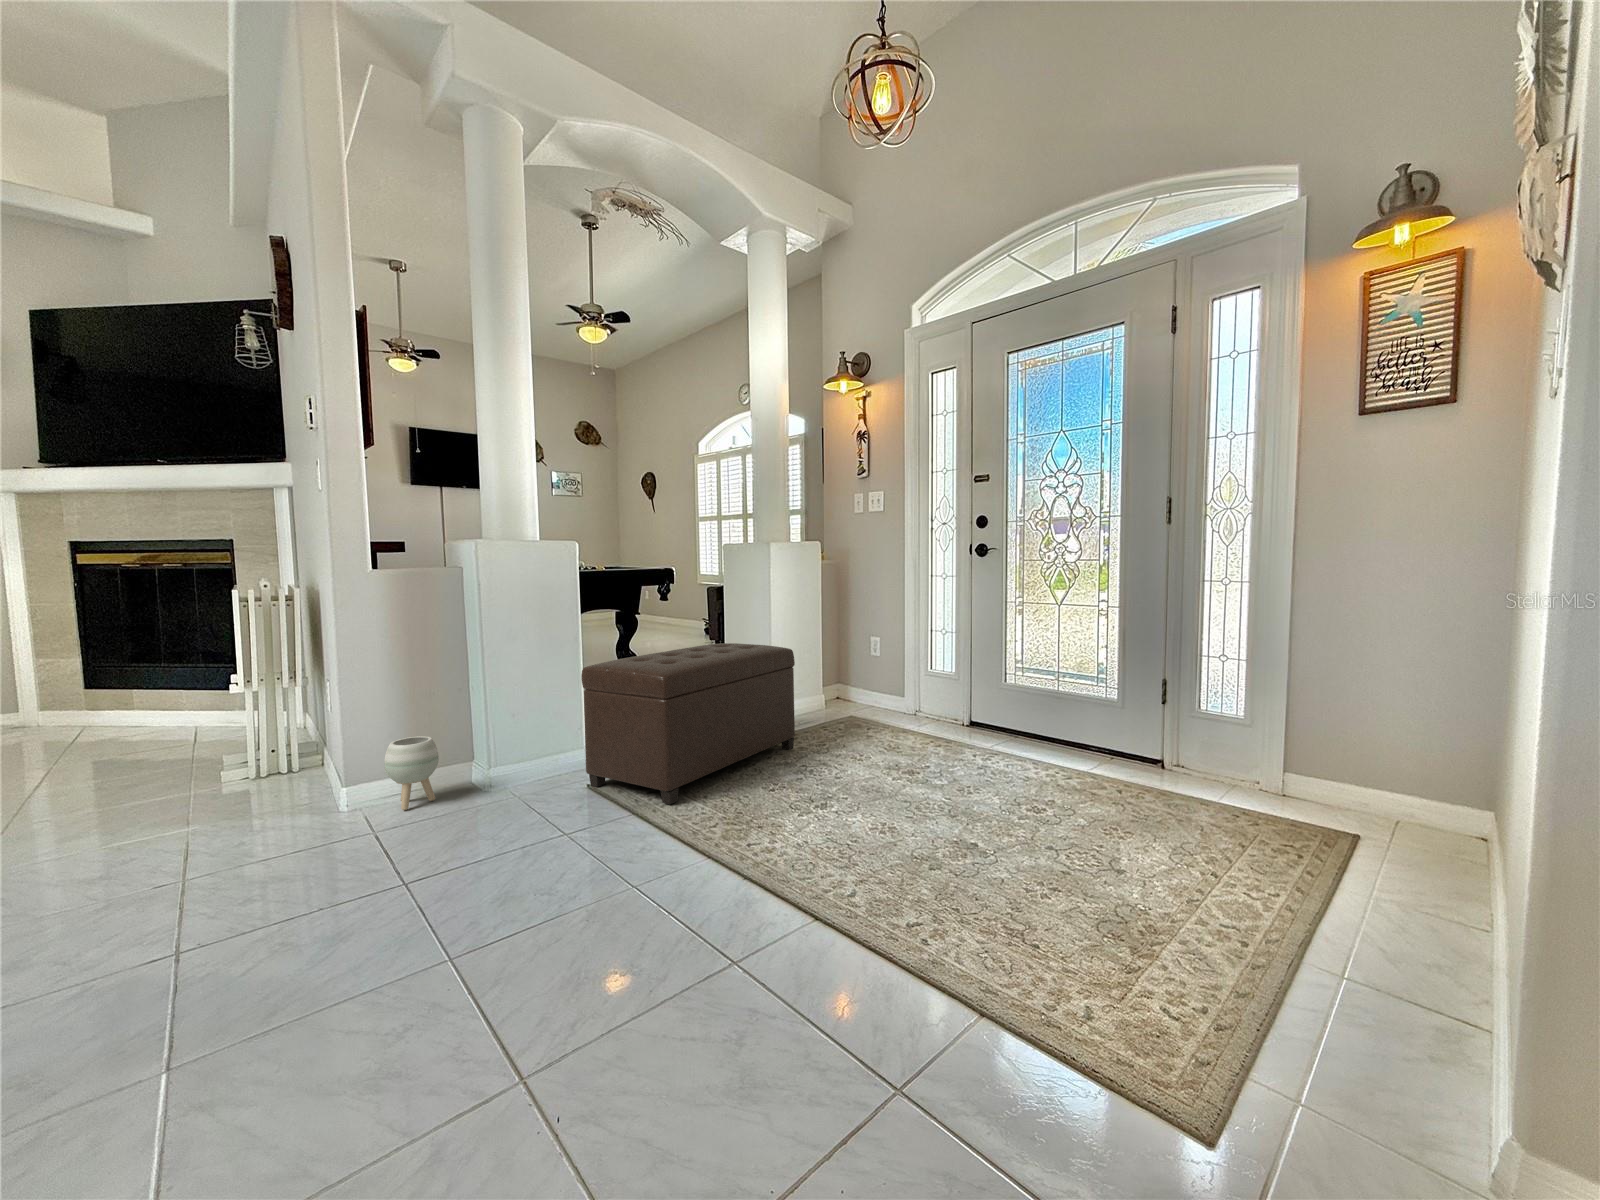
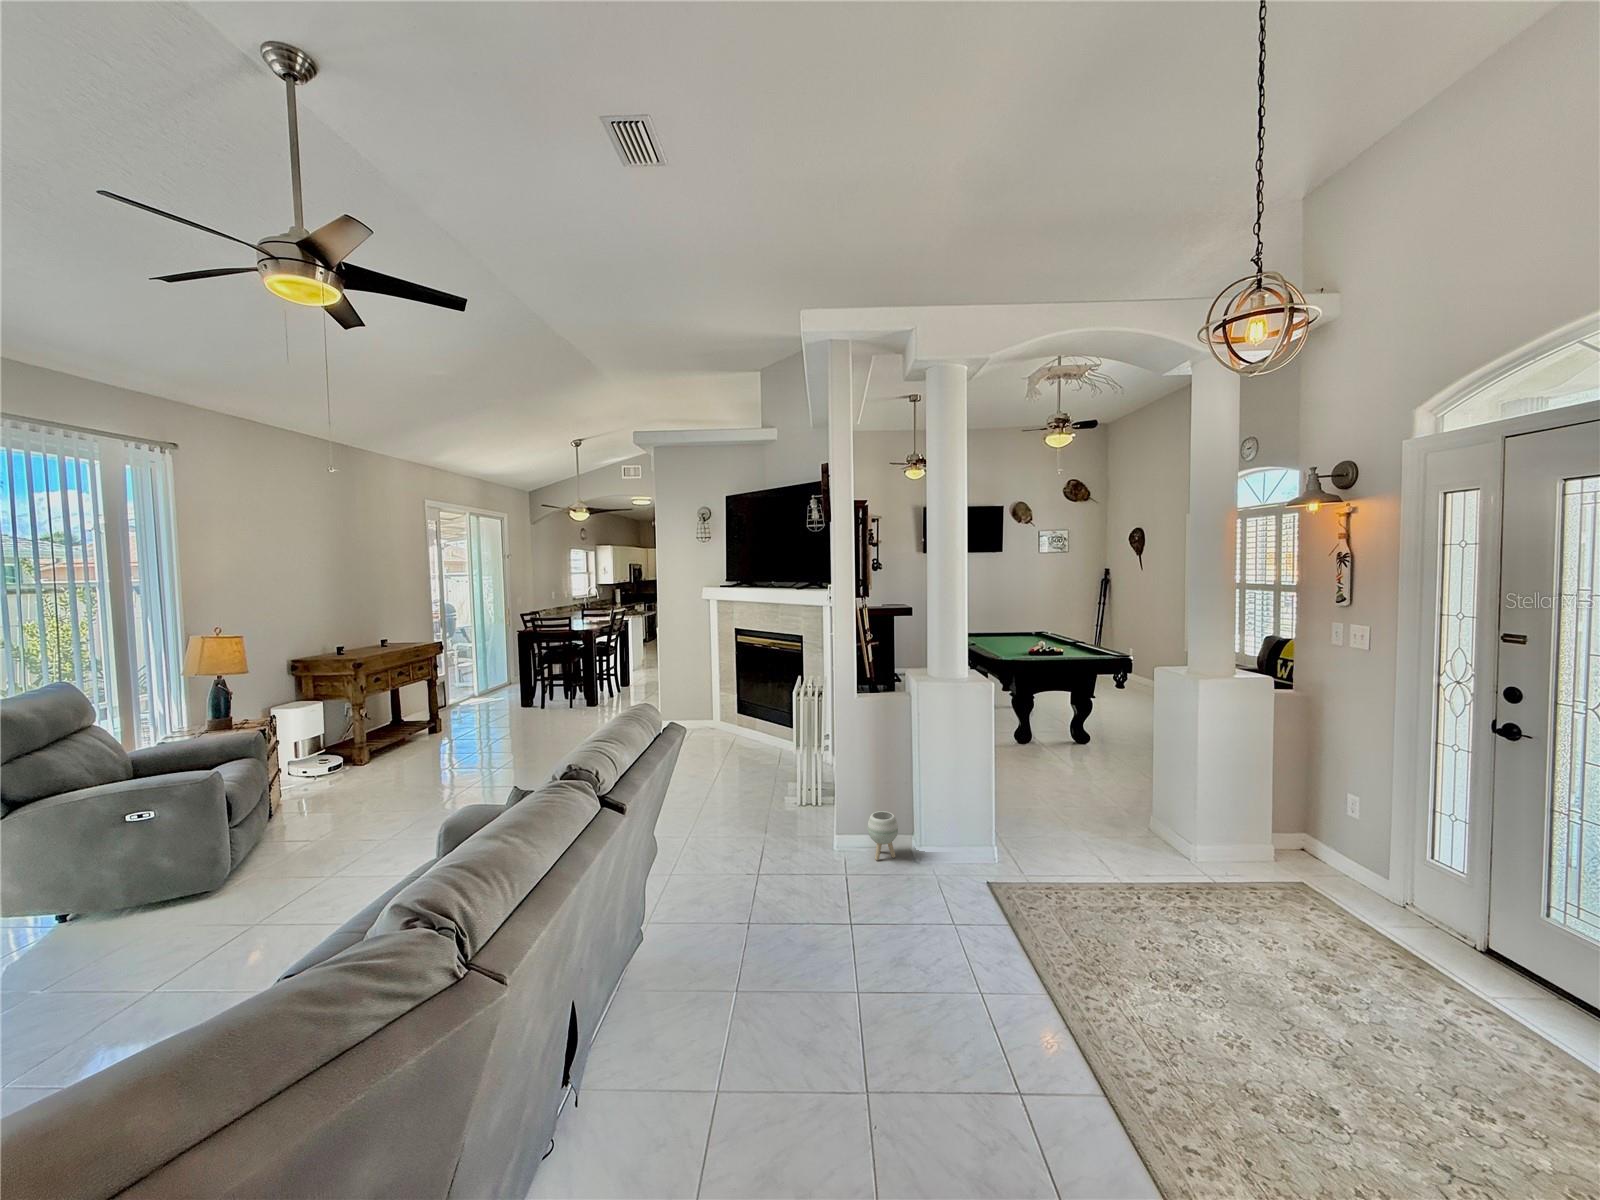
ottoman: present [581,643,795,804] -> none [991,776,1204,926]

